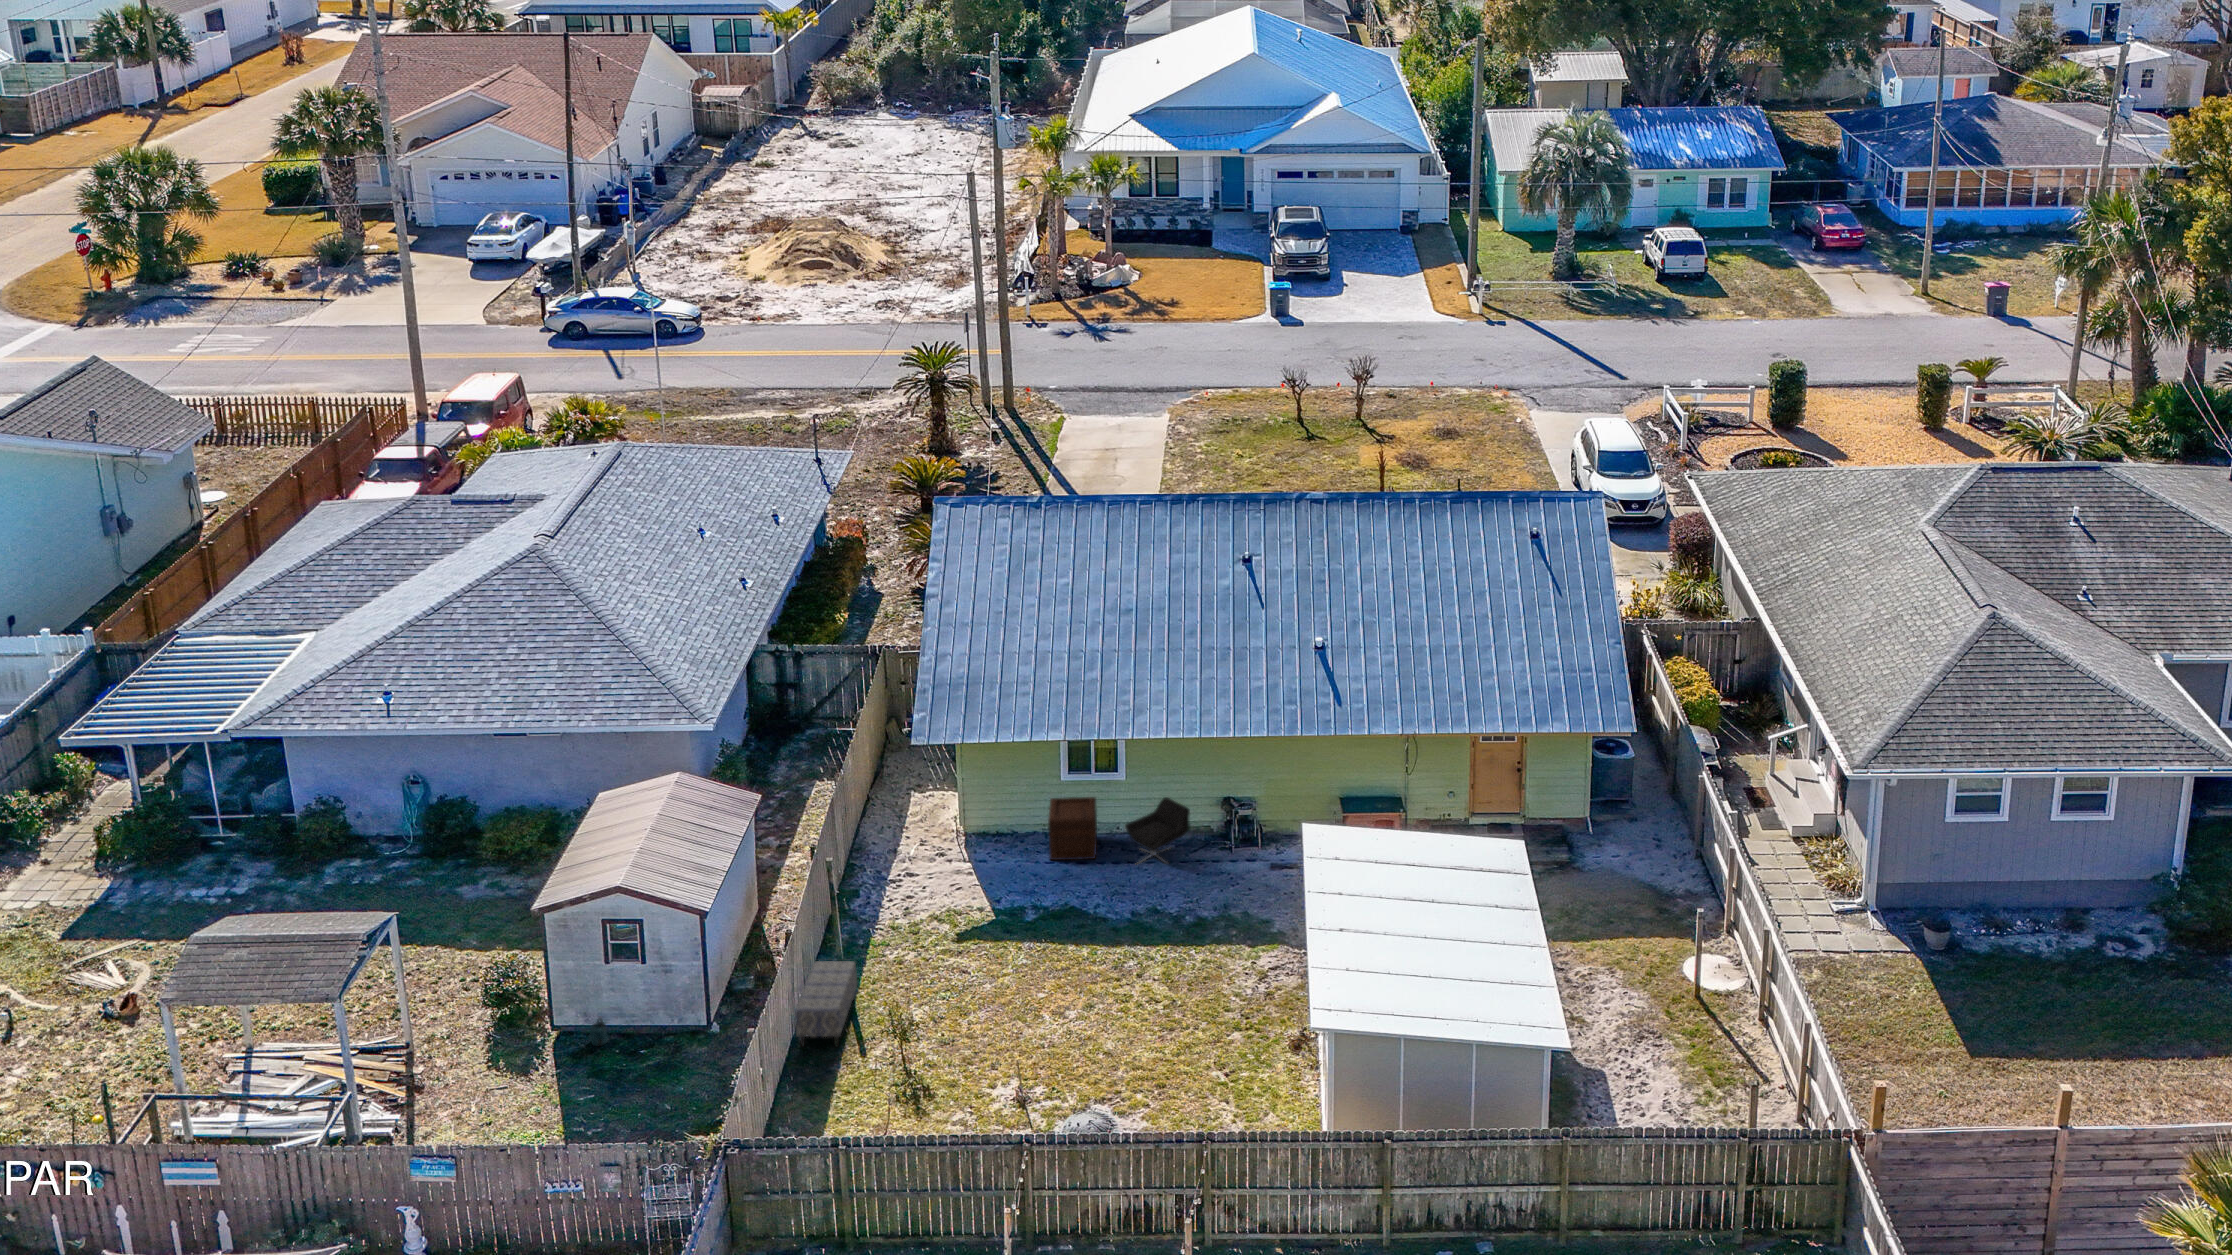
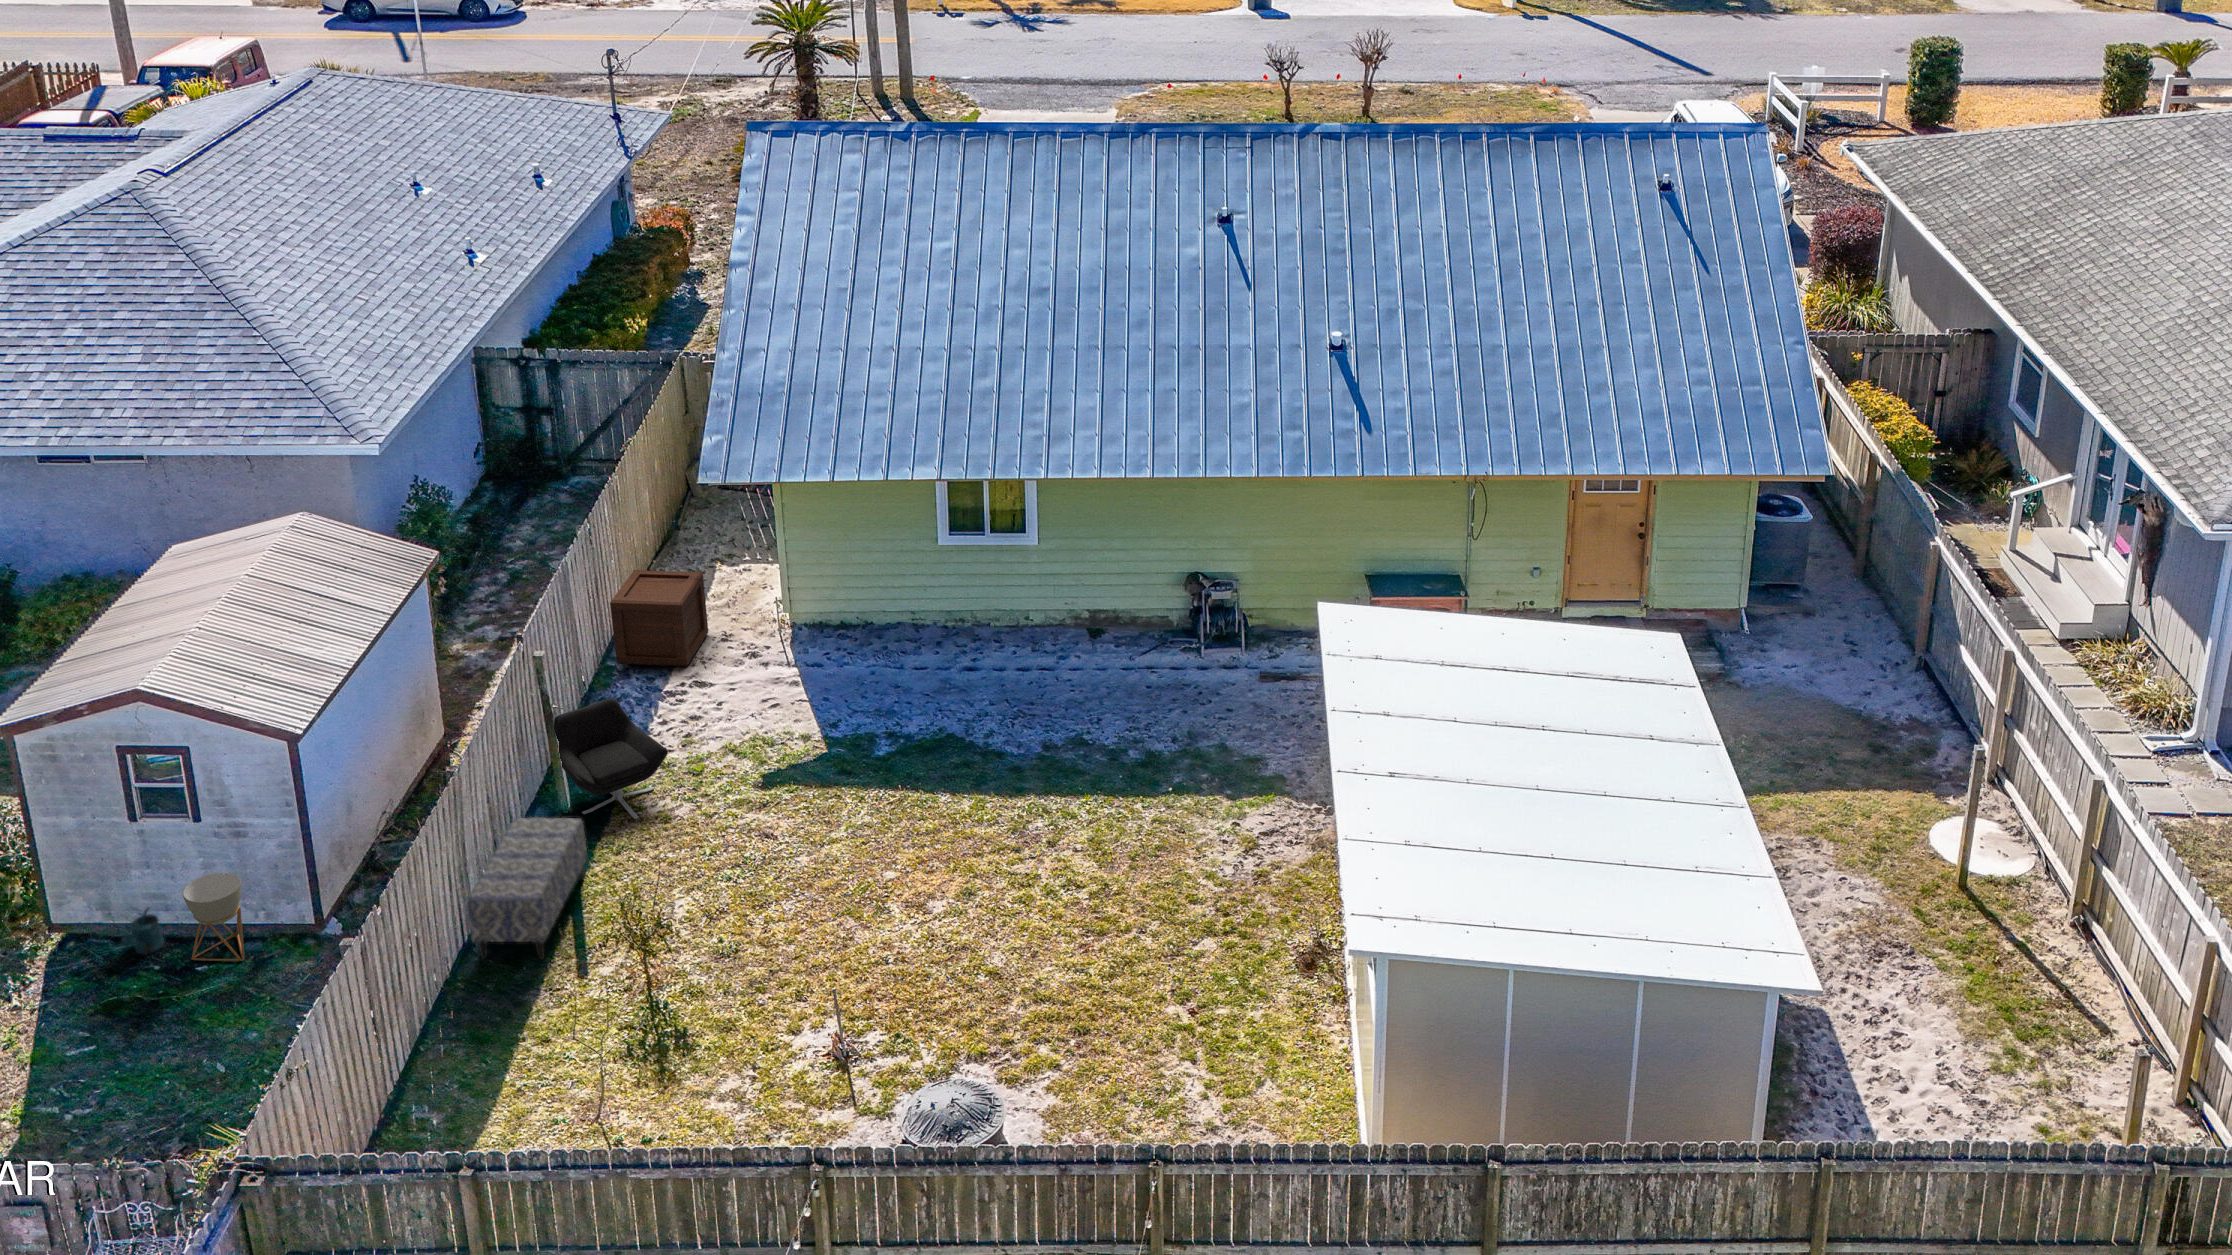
wooden crate: present [1048,797,1097,860] -> present [610,570,708,666]
lounge chair: present [1125,797,1190,862] -> present [554,698,668,819]
planter: none [625,996,658,1050] -> present [183,873,244,961]

